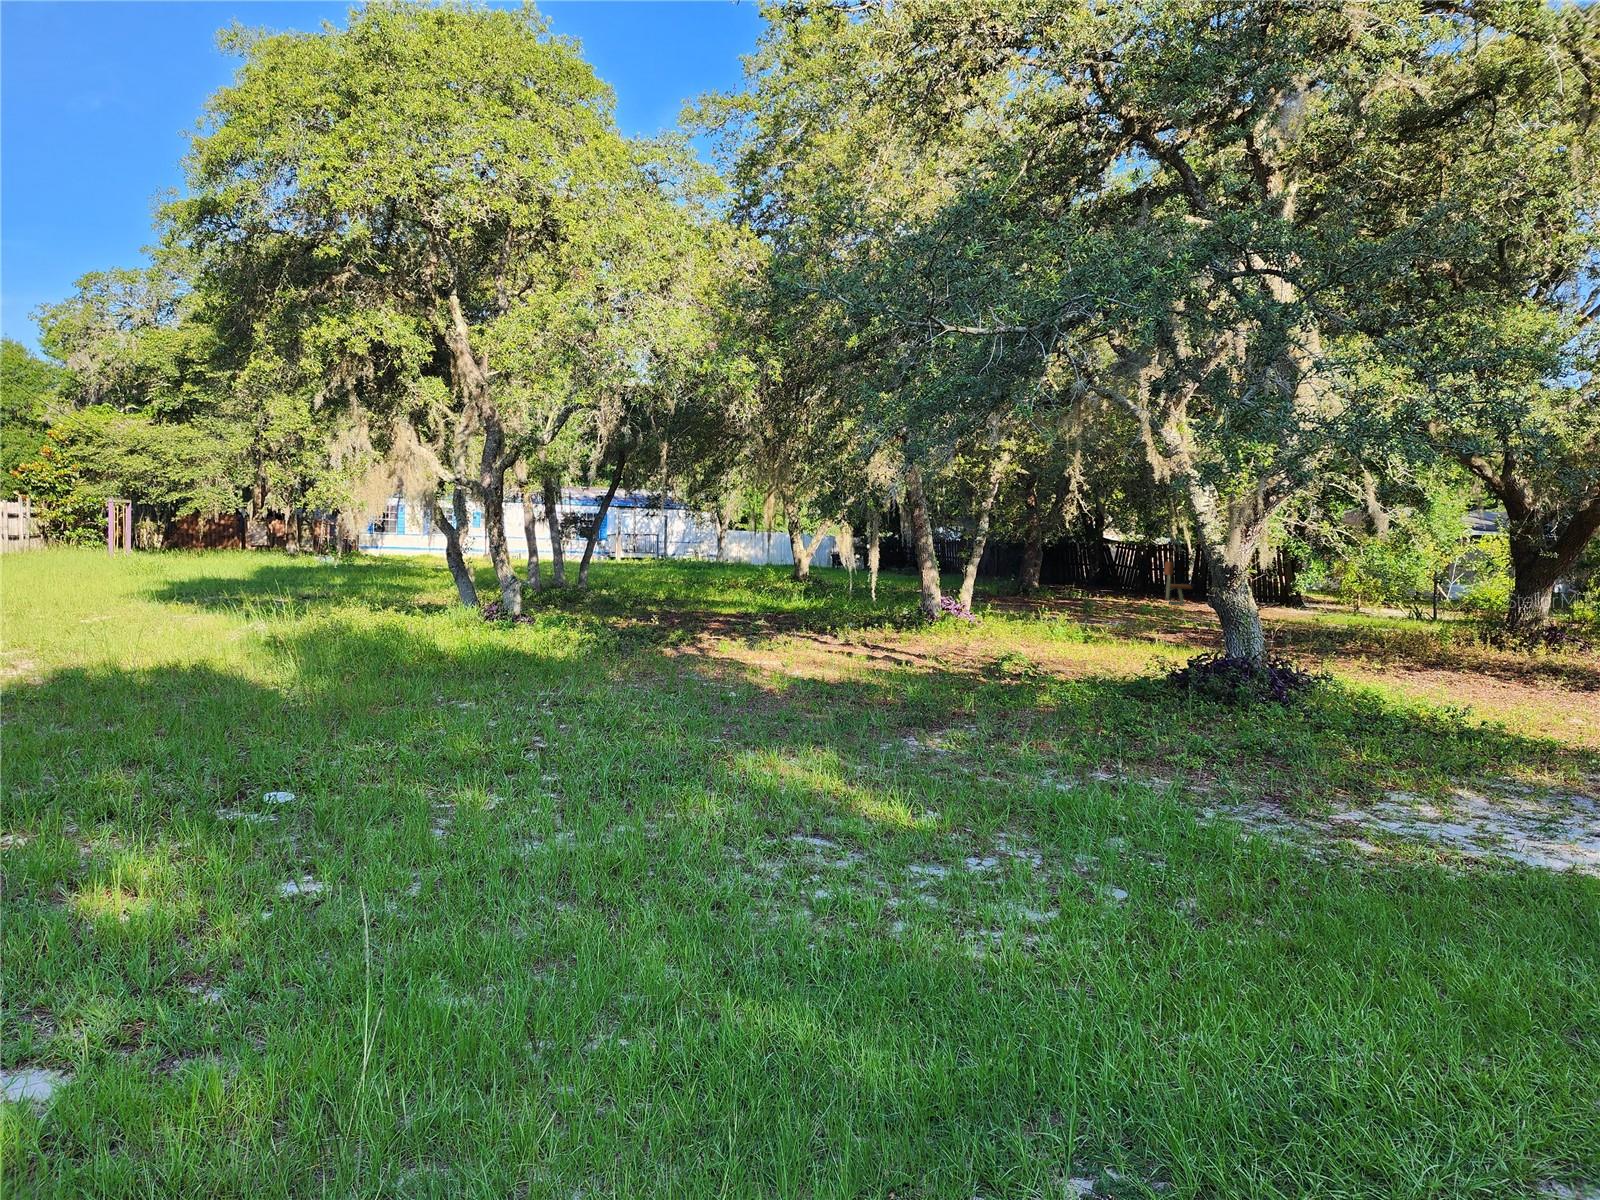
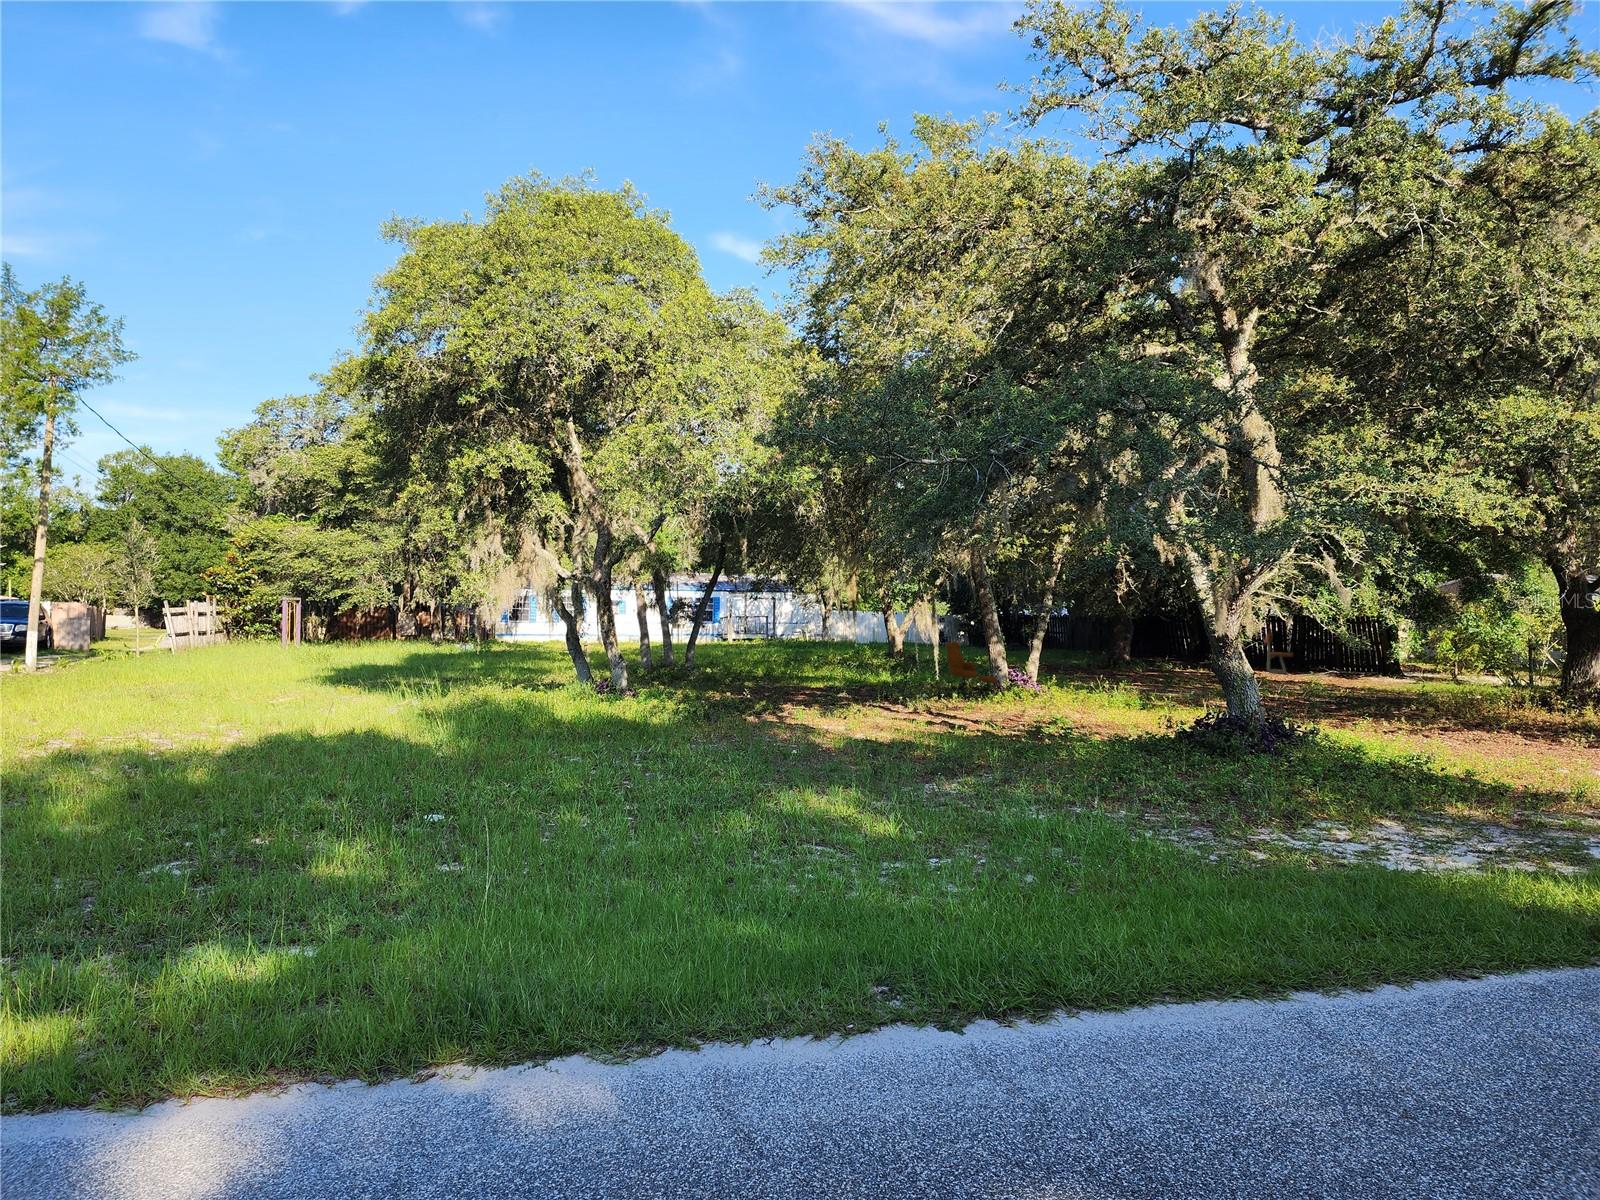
lounge chair: none [869,567,924,620] -> present [946,641,998,690]

